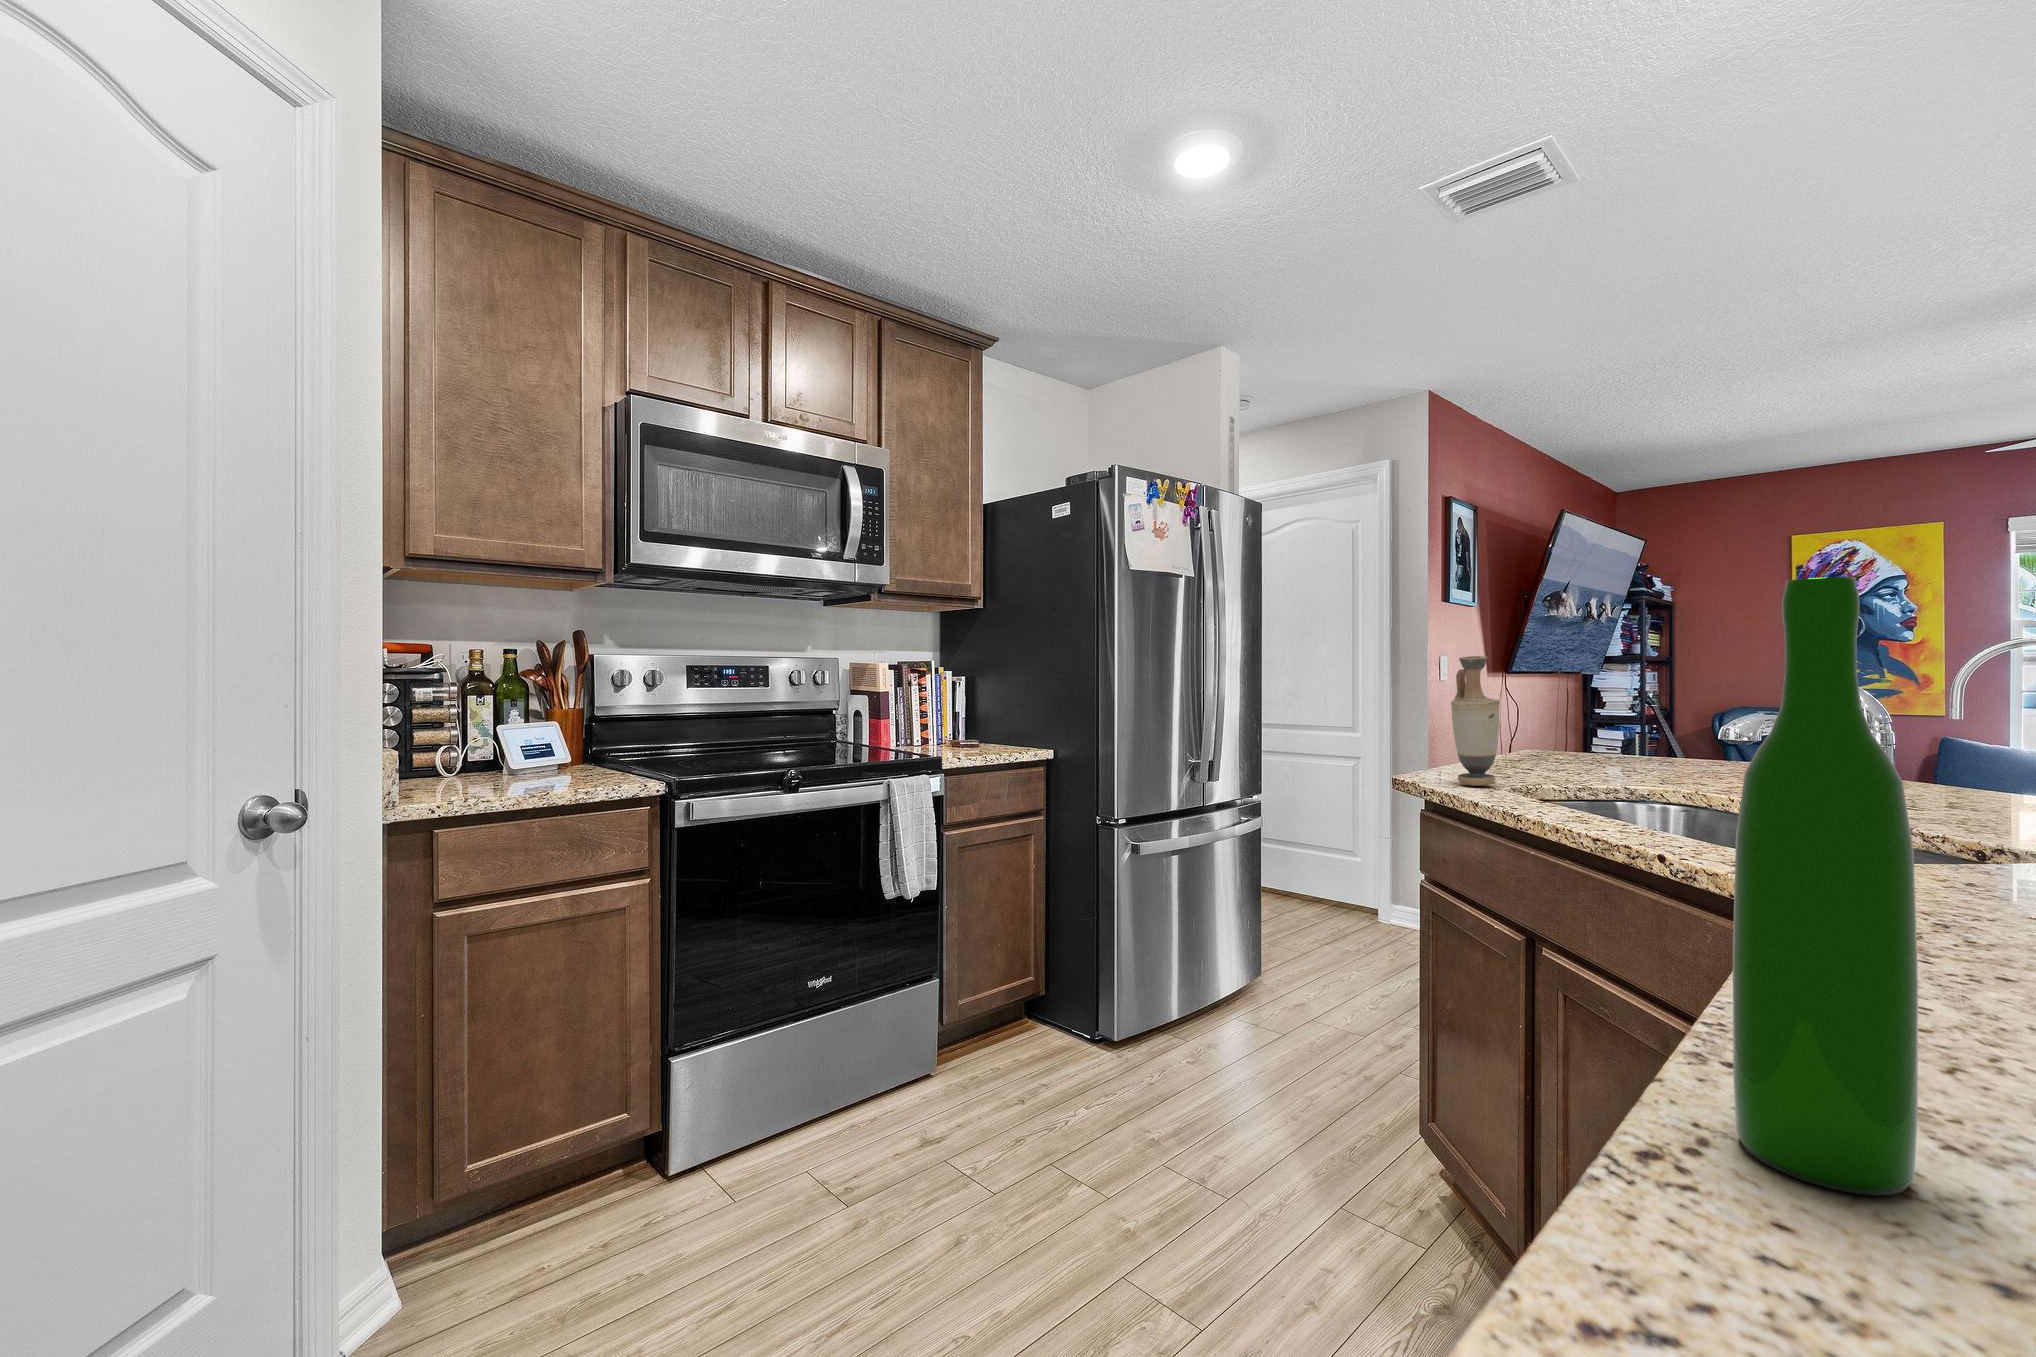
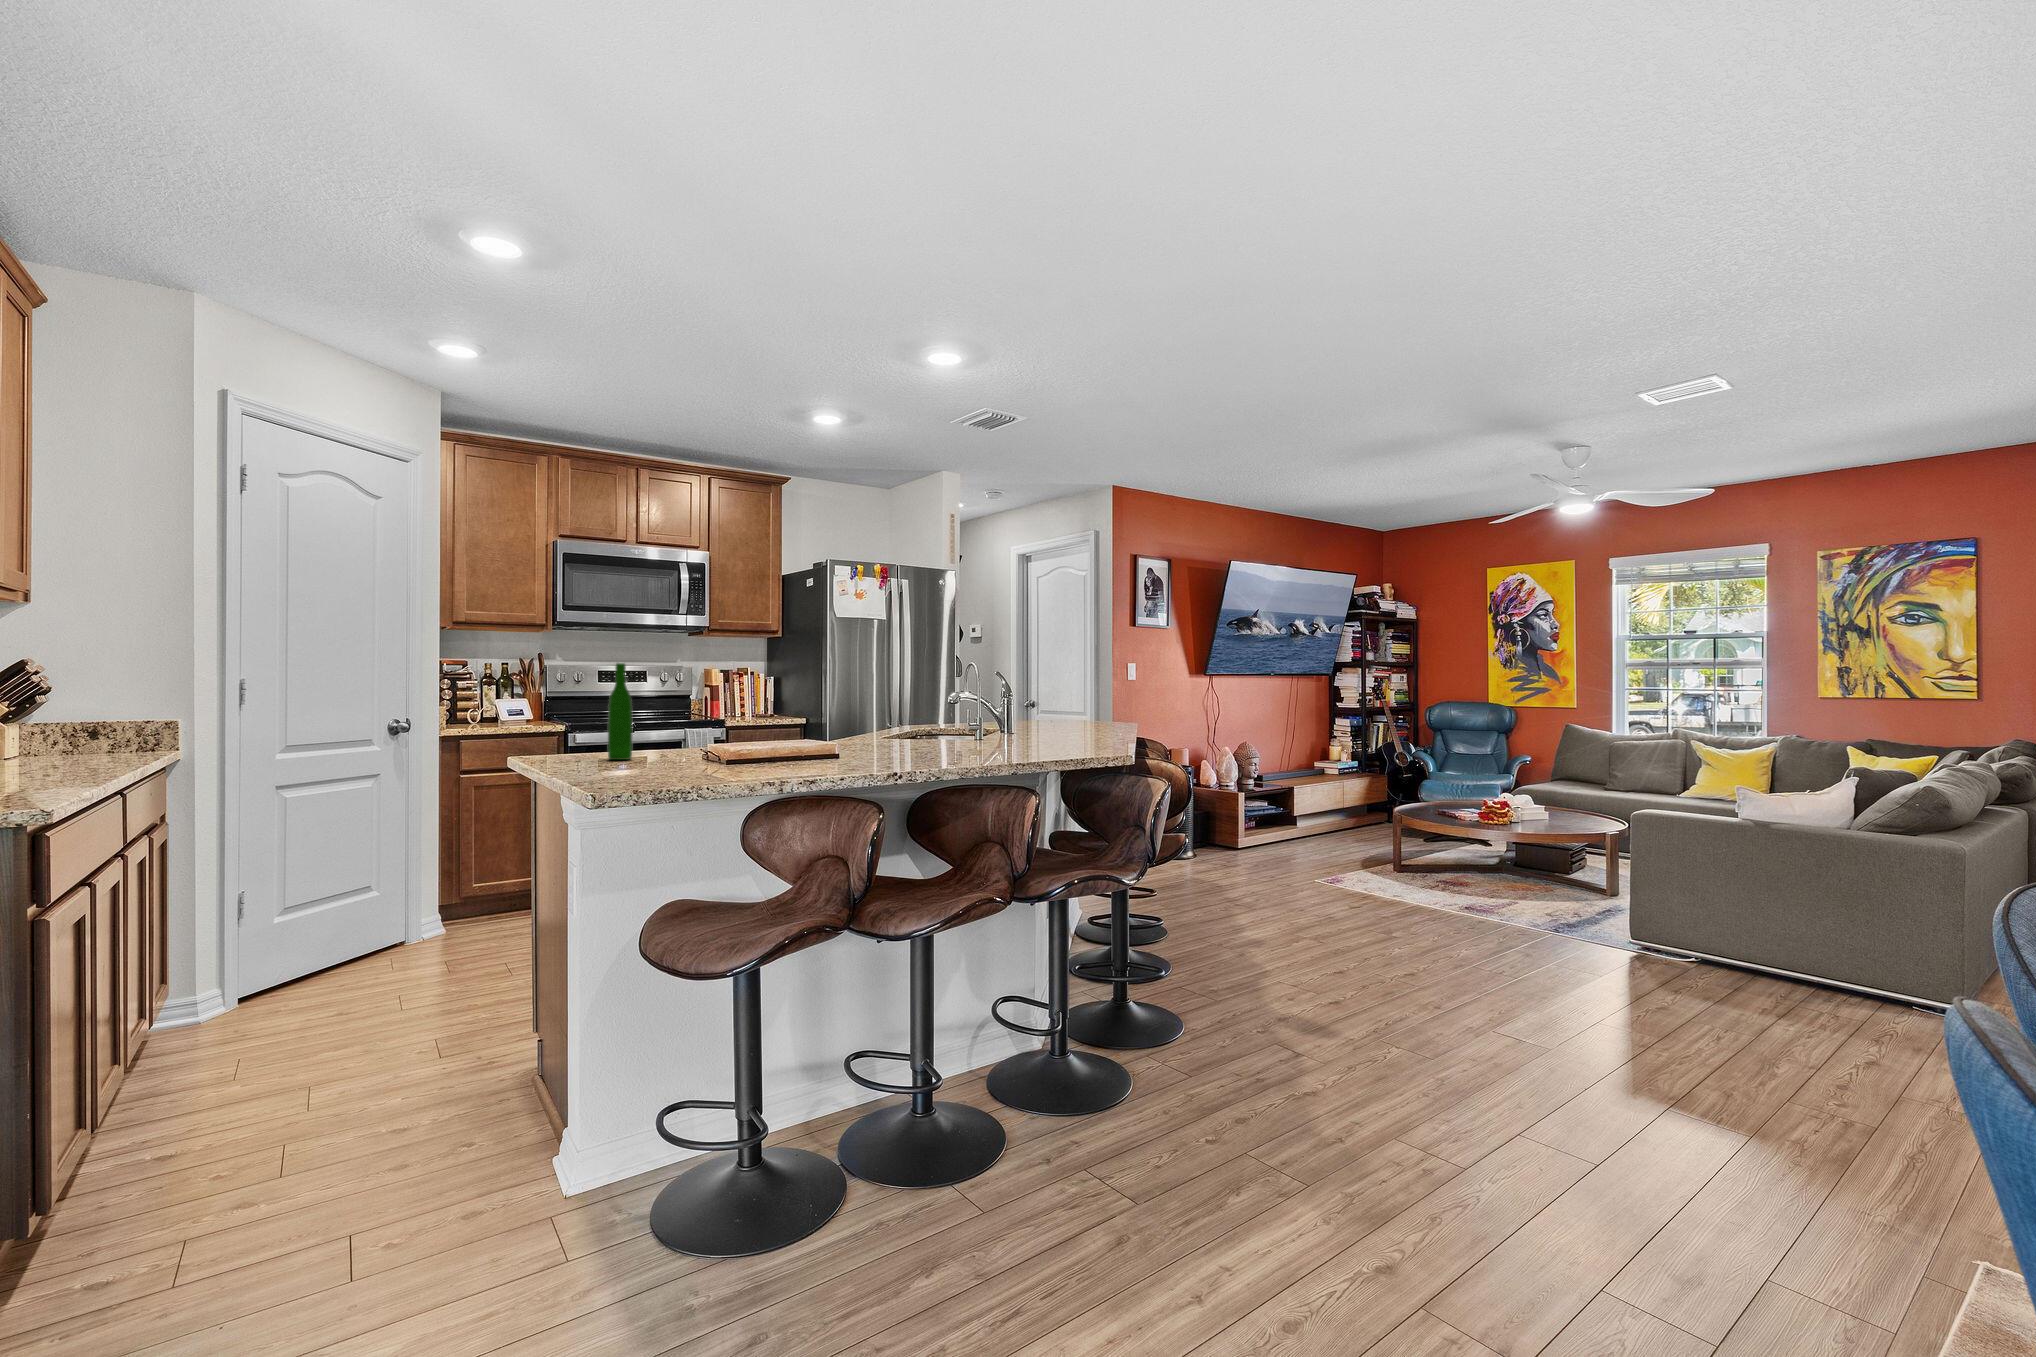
vase: present [1451,656,1500,786] -> none [904,669,924,729]

